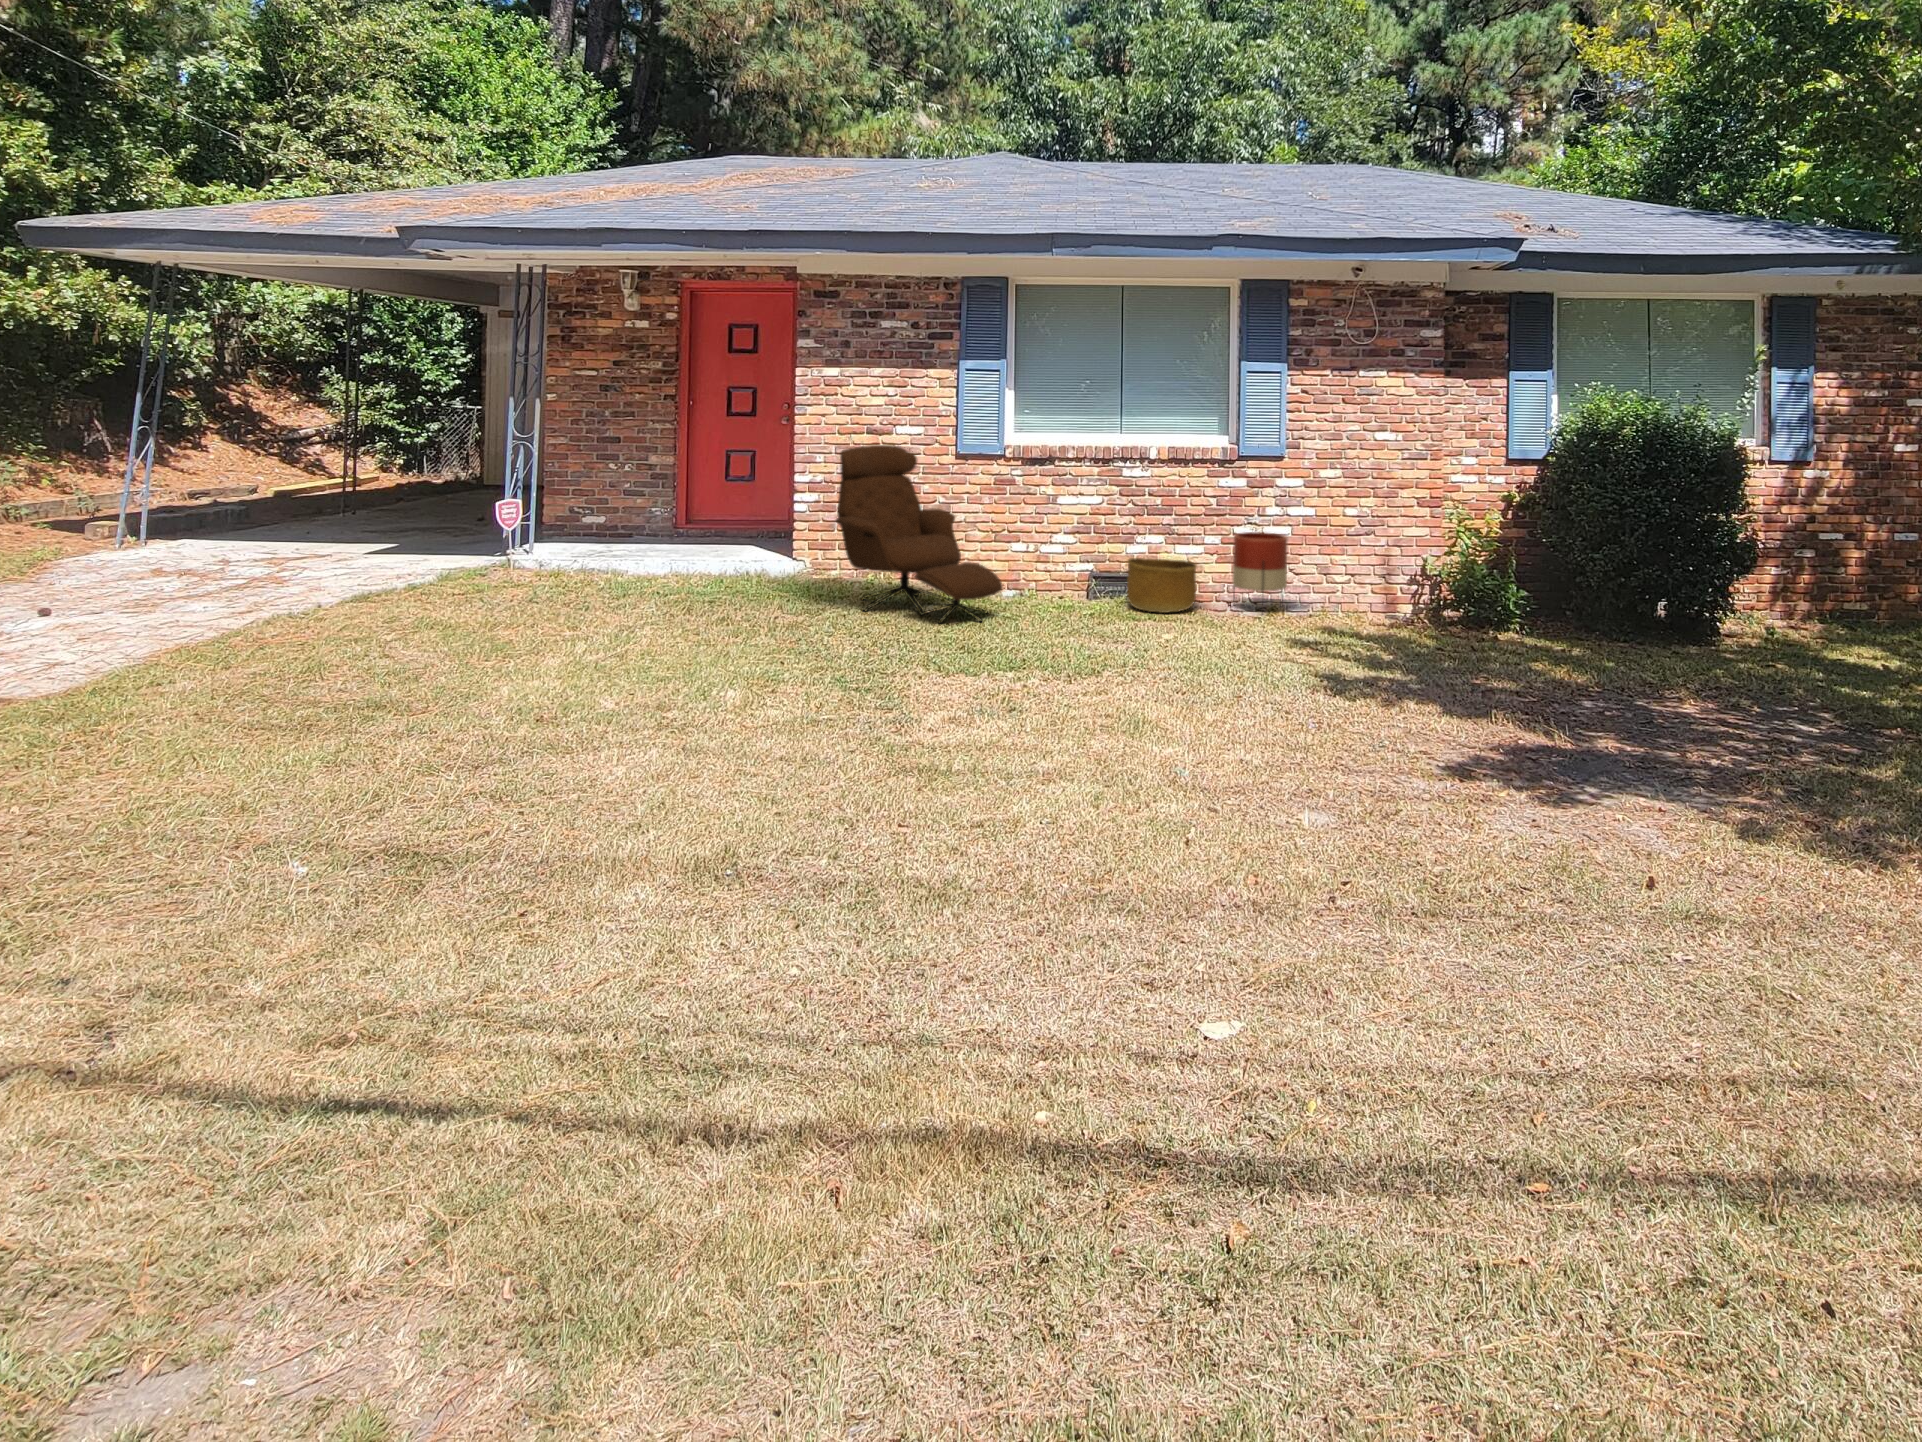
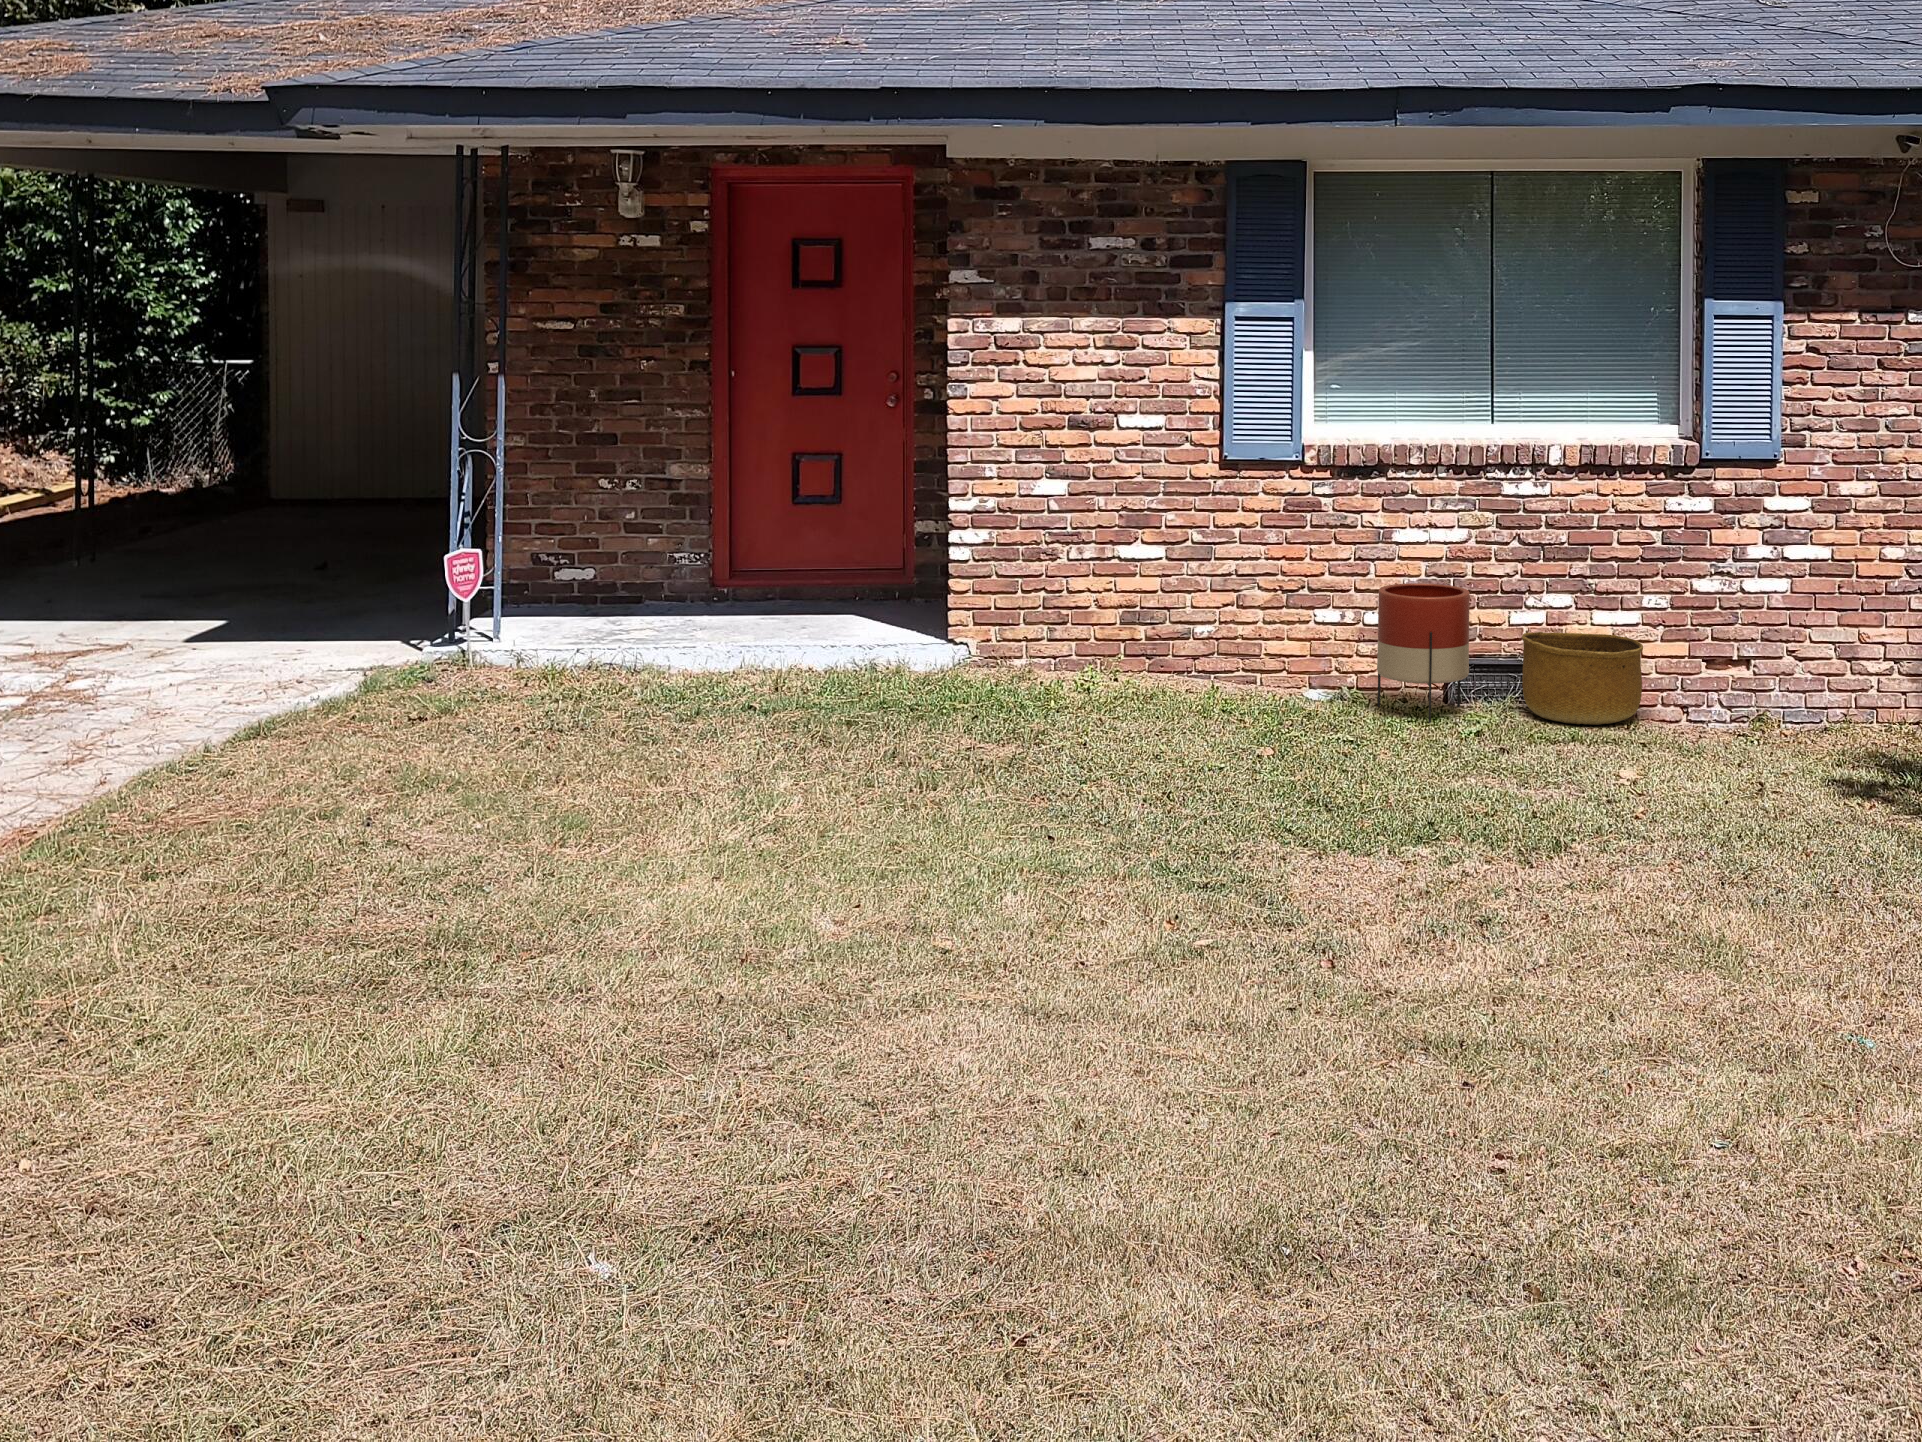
lounge chair: present [836,445,1003,623] -> none [1041,450,1334,752]
planter: present [1232,532,1287,592] -> present [1377,583,1470,723]

